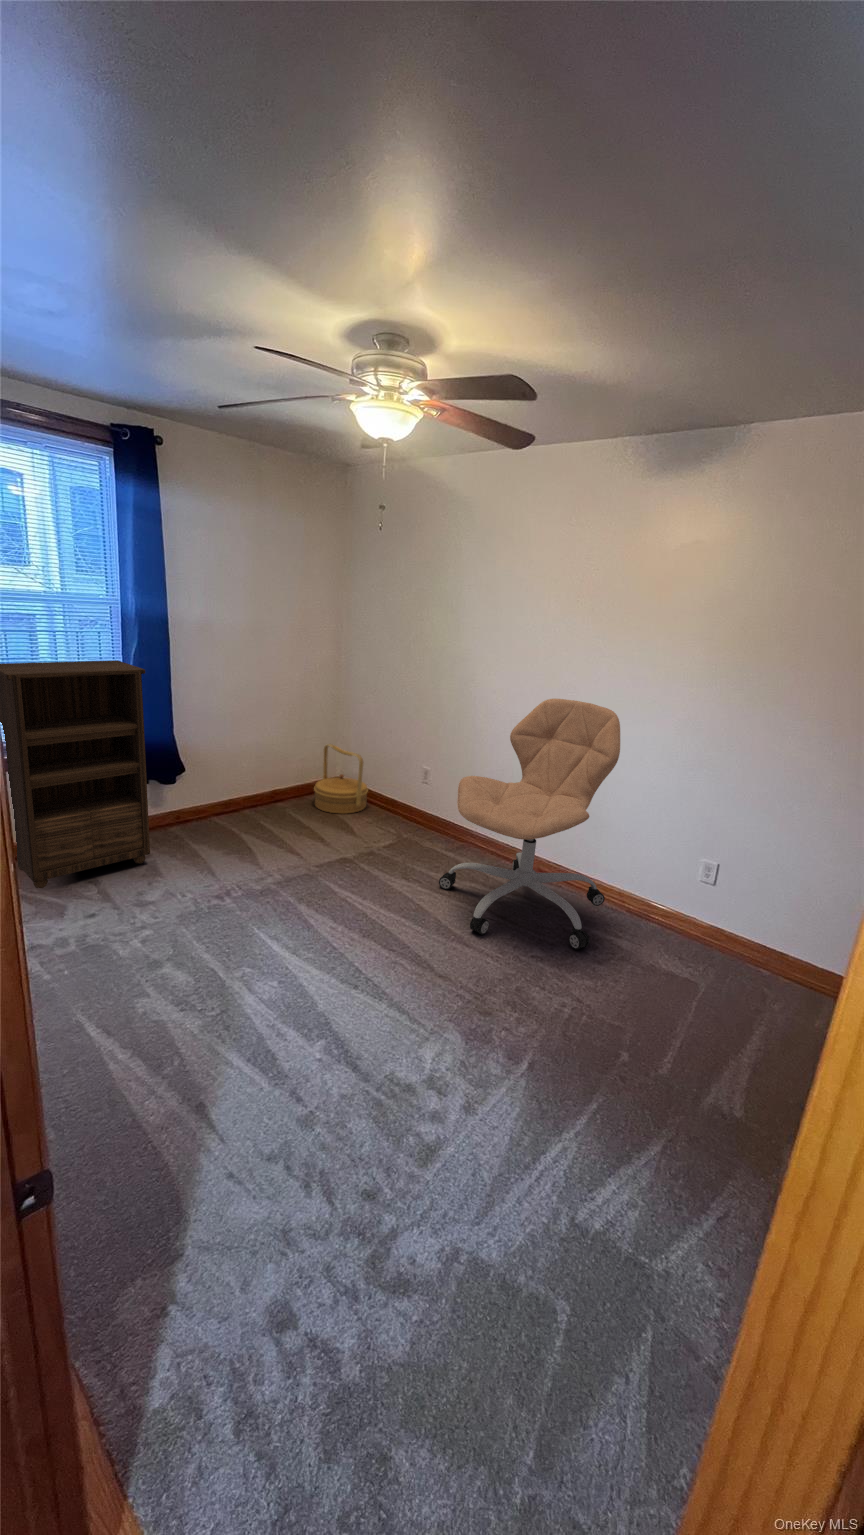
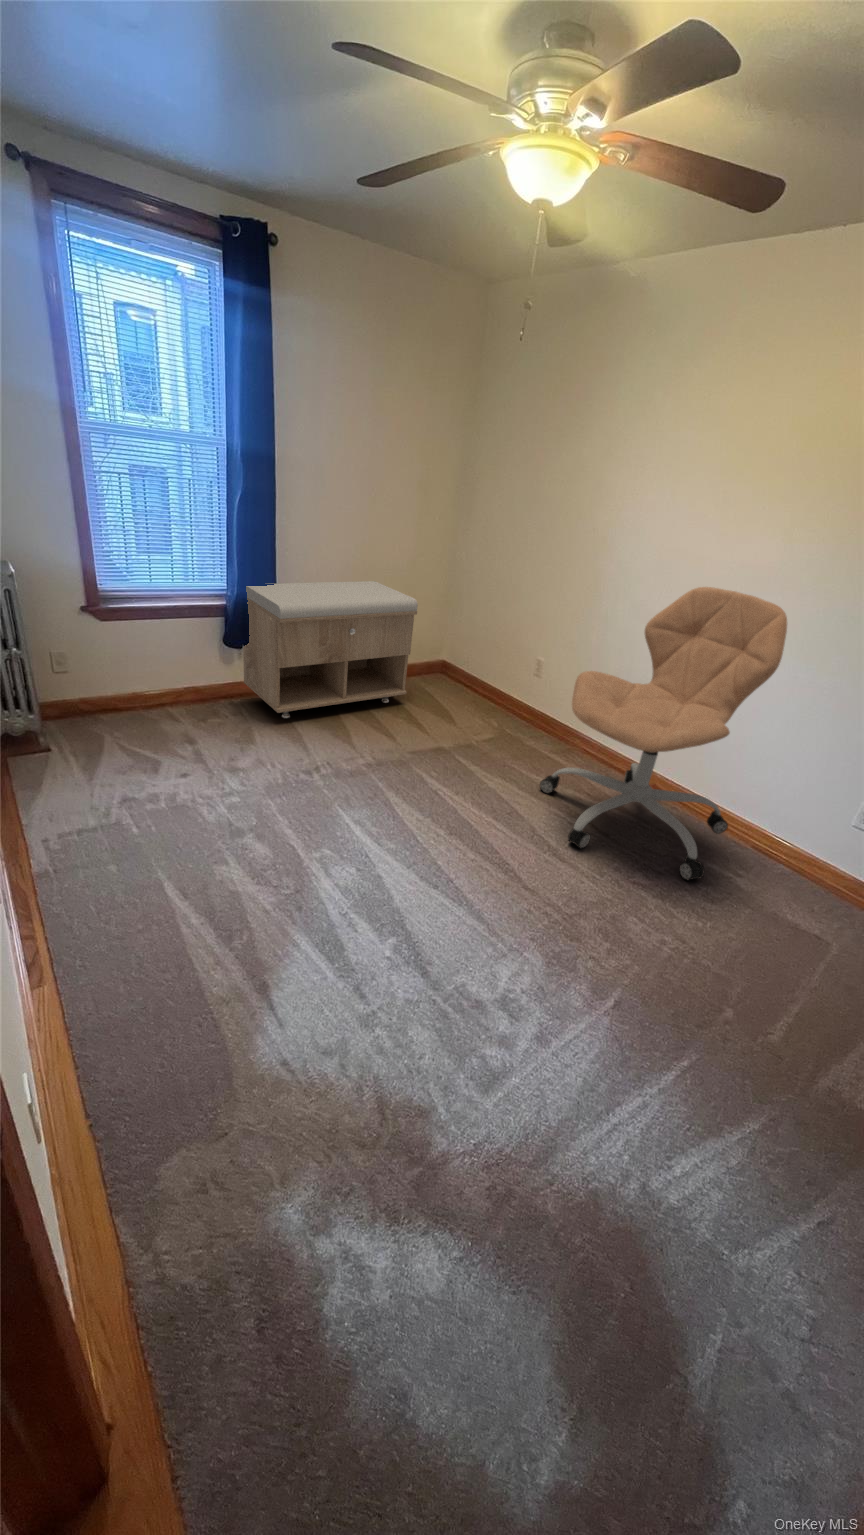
bookshelf: present [0,660,150,888] -> none [87,502,246,742]
storage bench: none [140,713,310,849] -> present [243,581,418,718]
woven basket: present [314,744,368,814] -> none [417,621,475,699]

